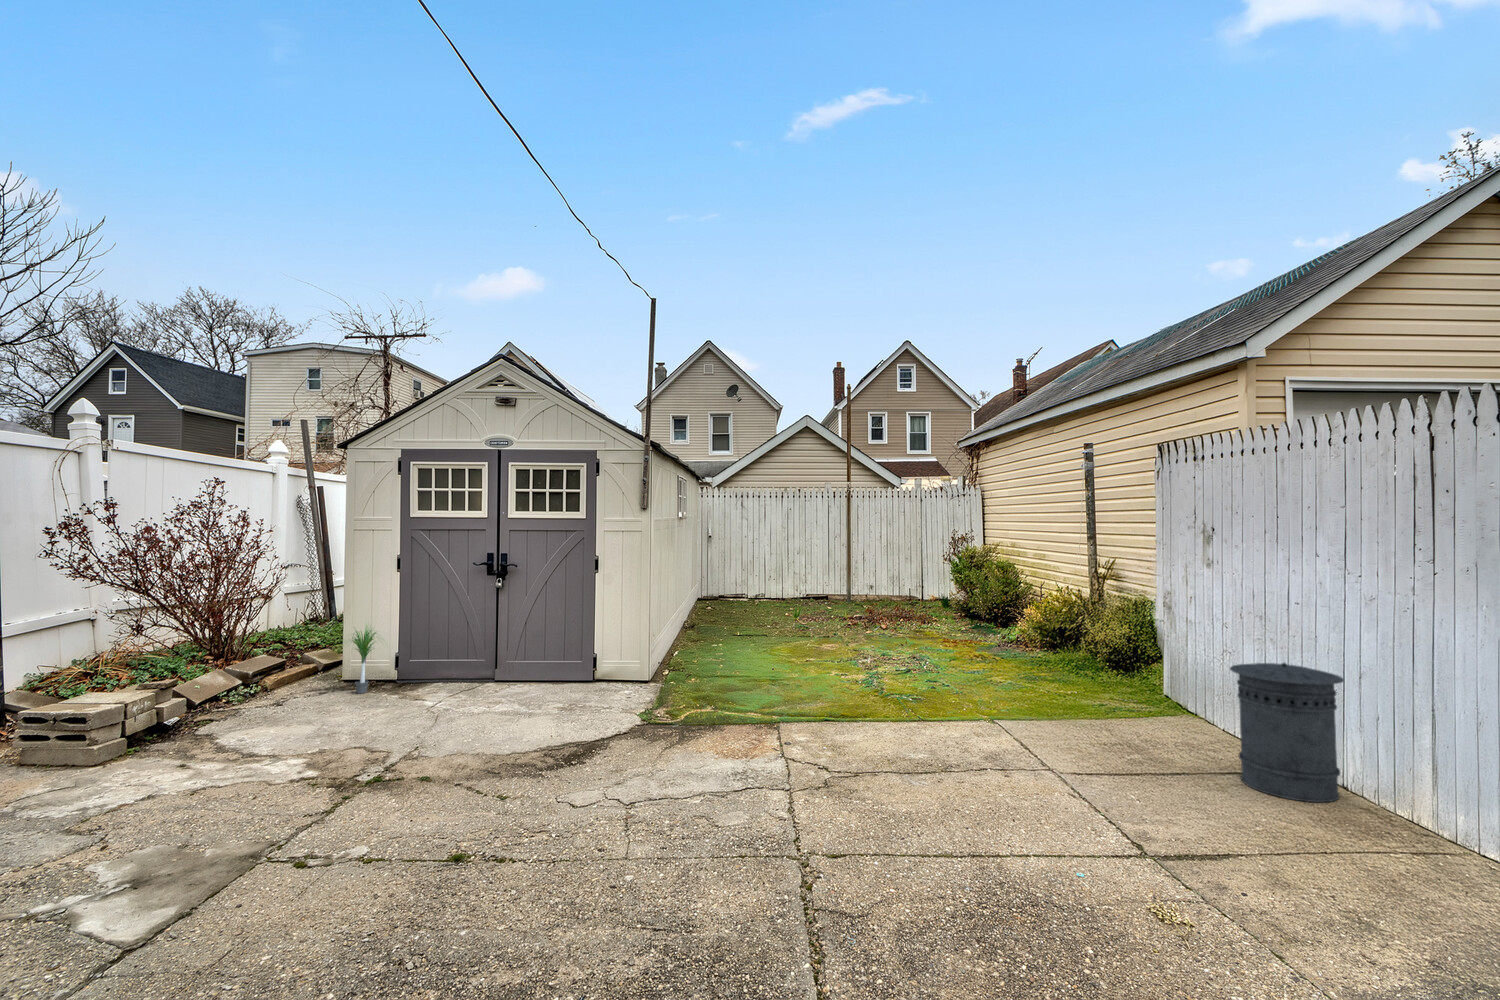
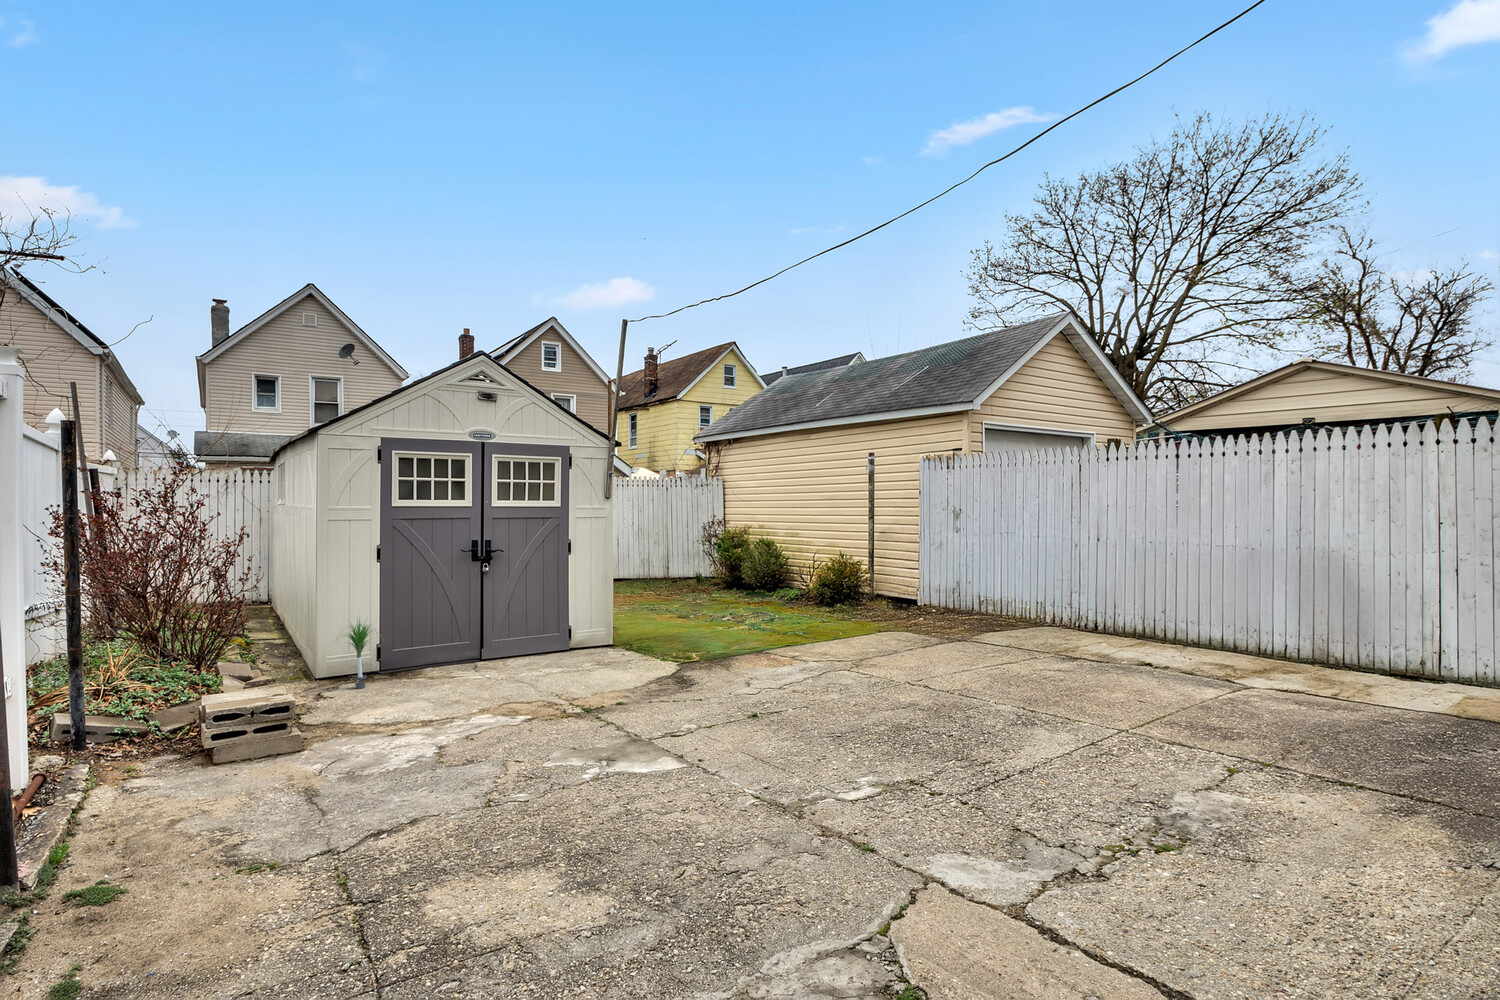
trash can: present [1230,663,1344,802] -> none [1019,574,1068,640]

